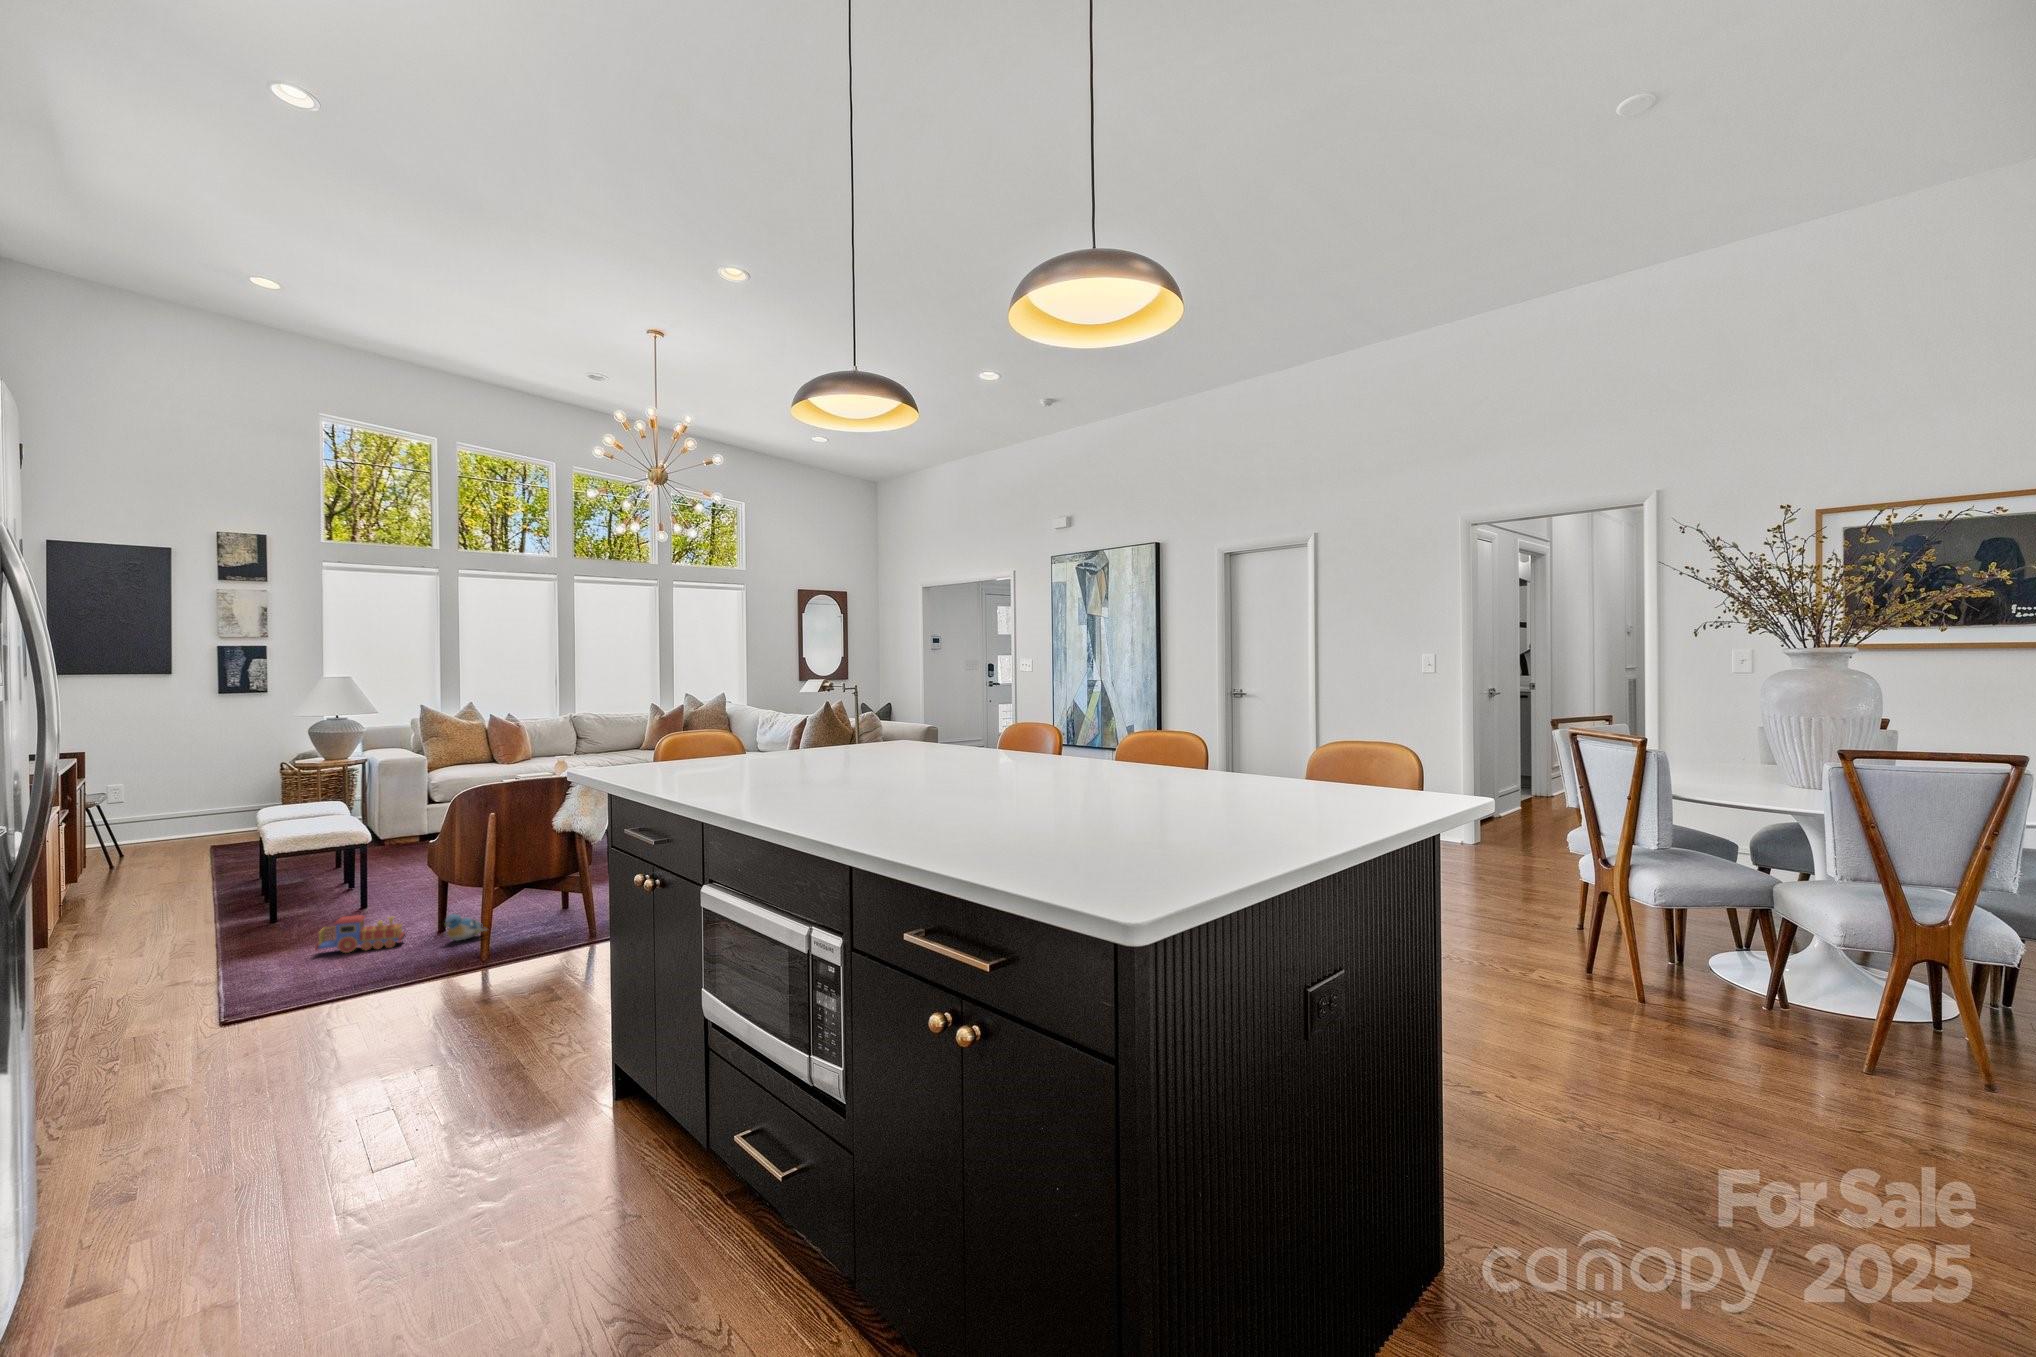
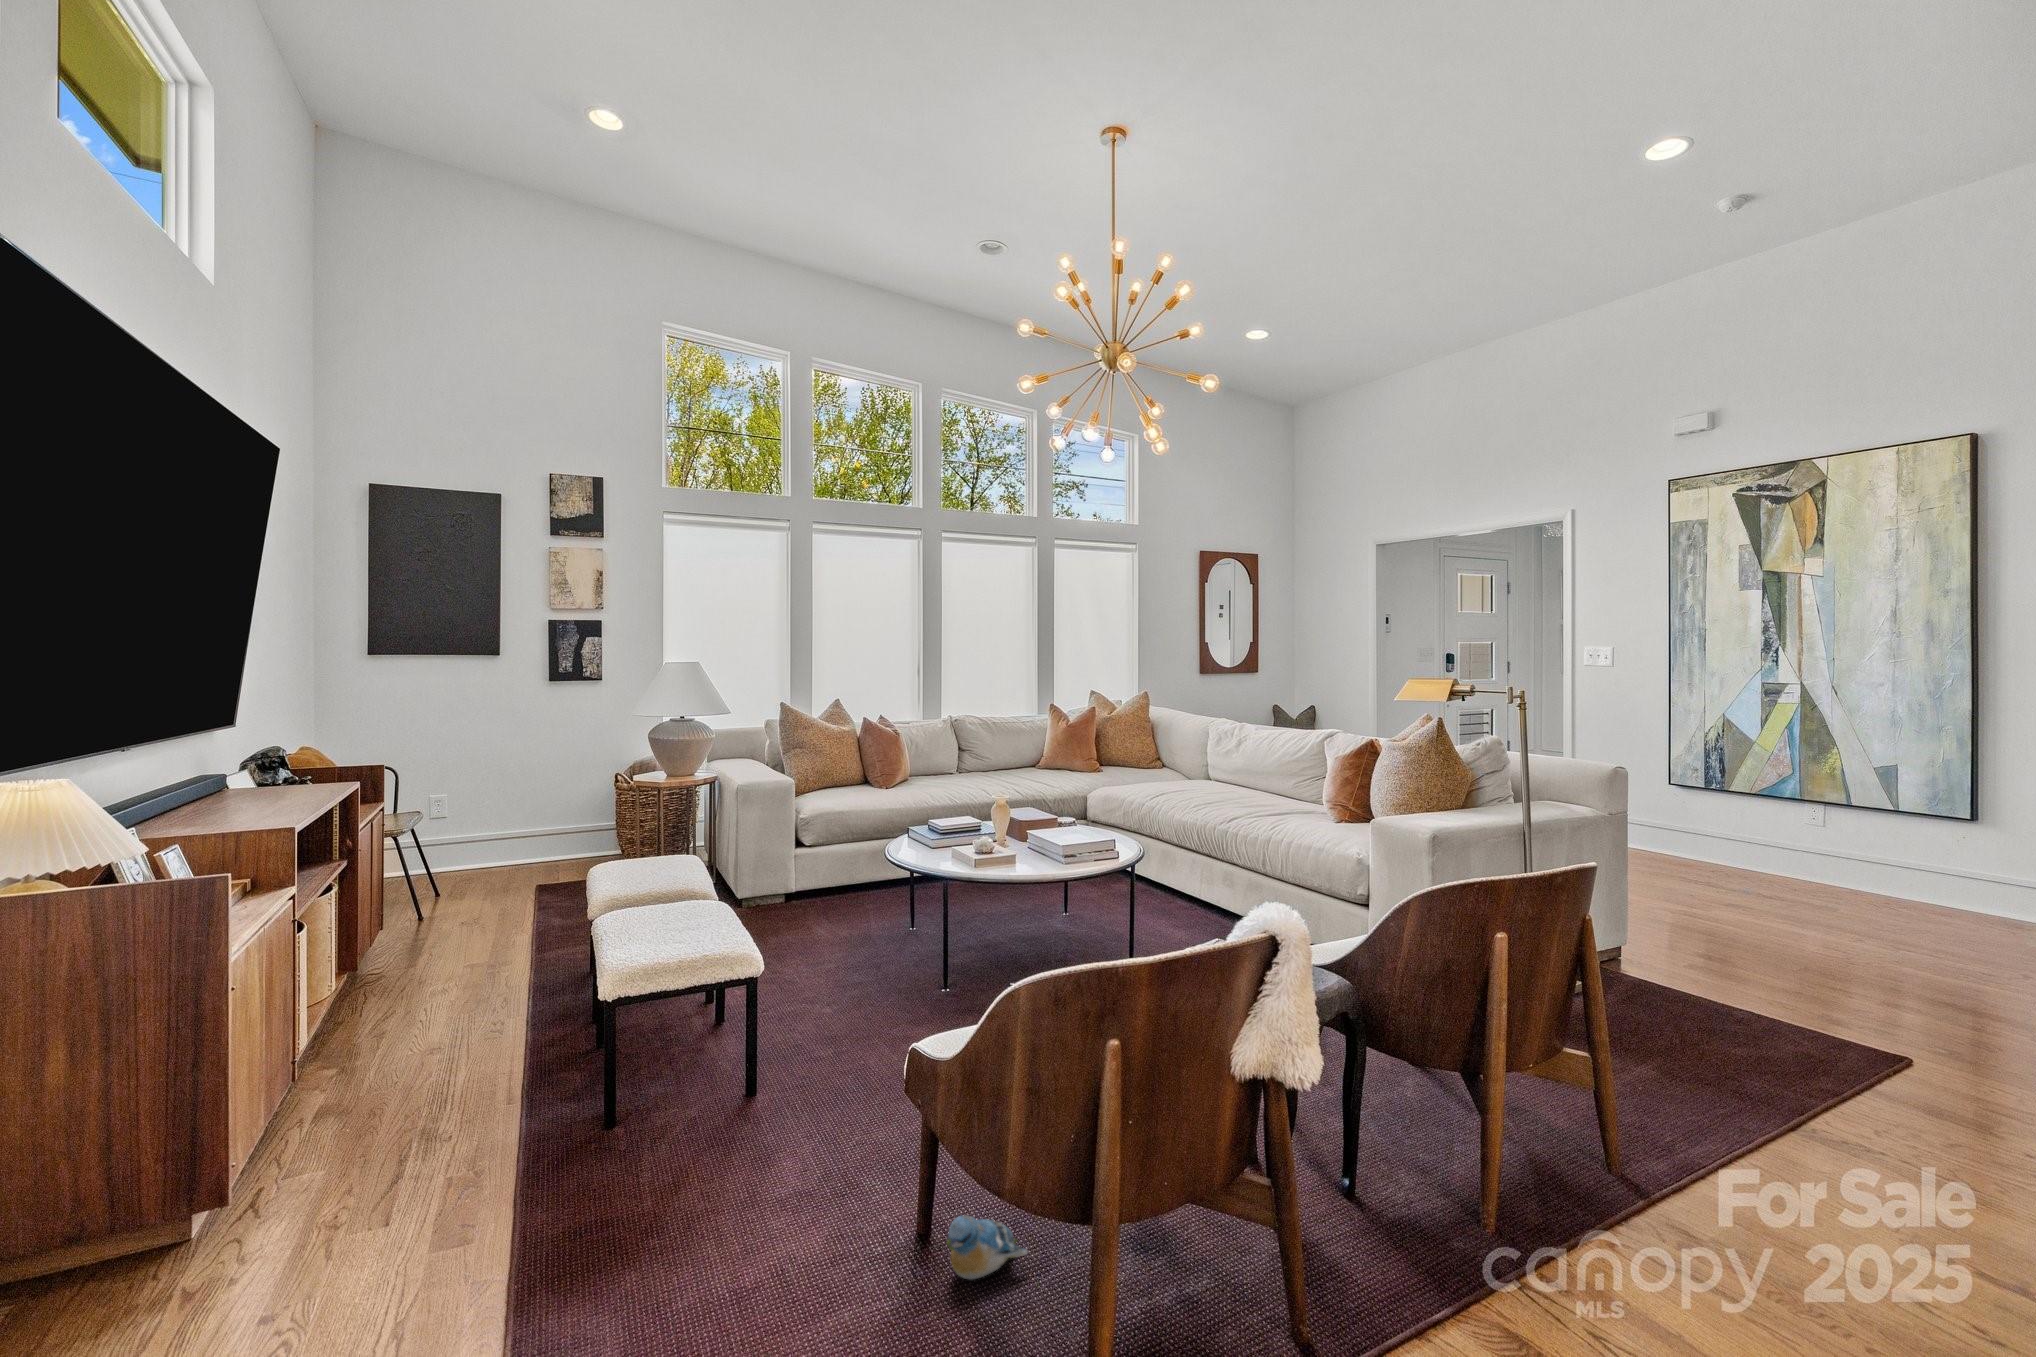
toy train: present [315,915,405,953] -> none [691,1194,859,1290]

